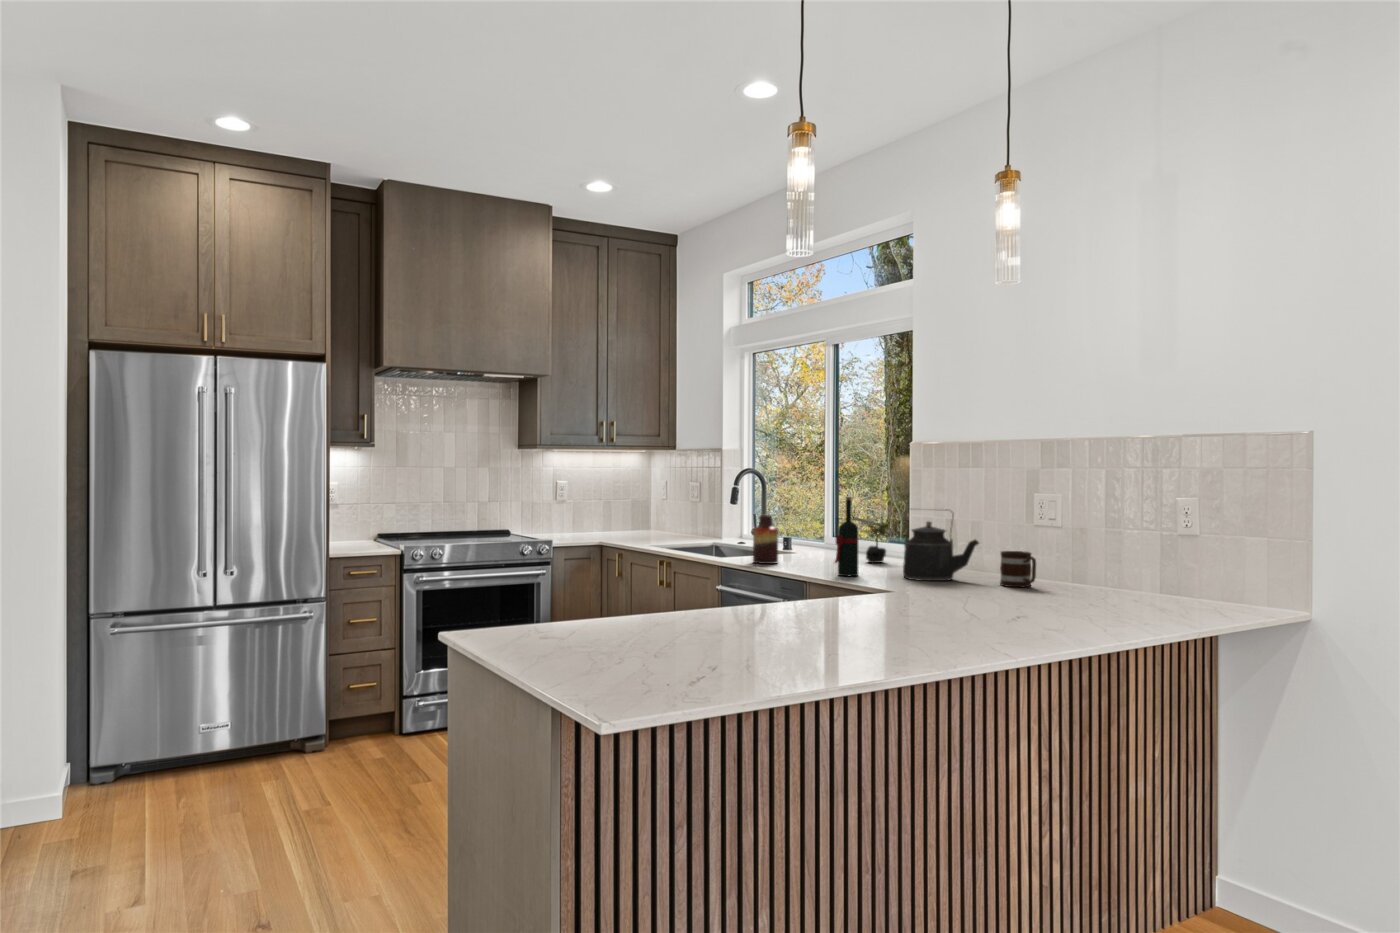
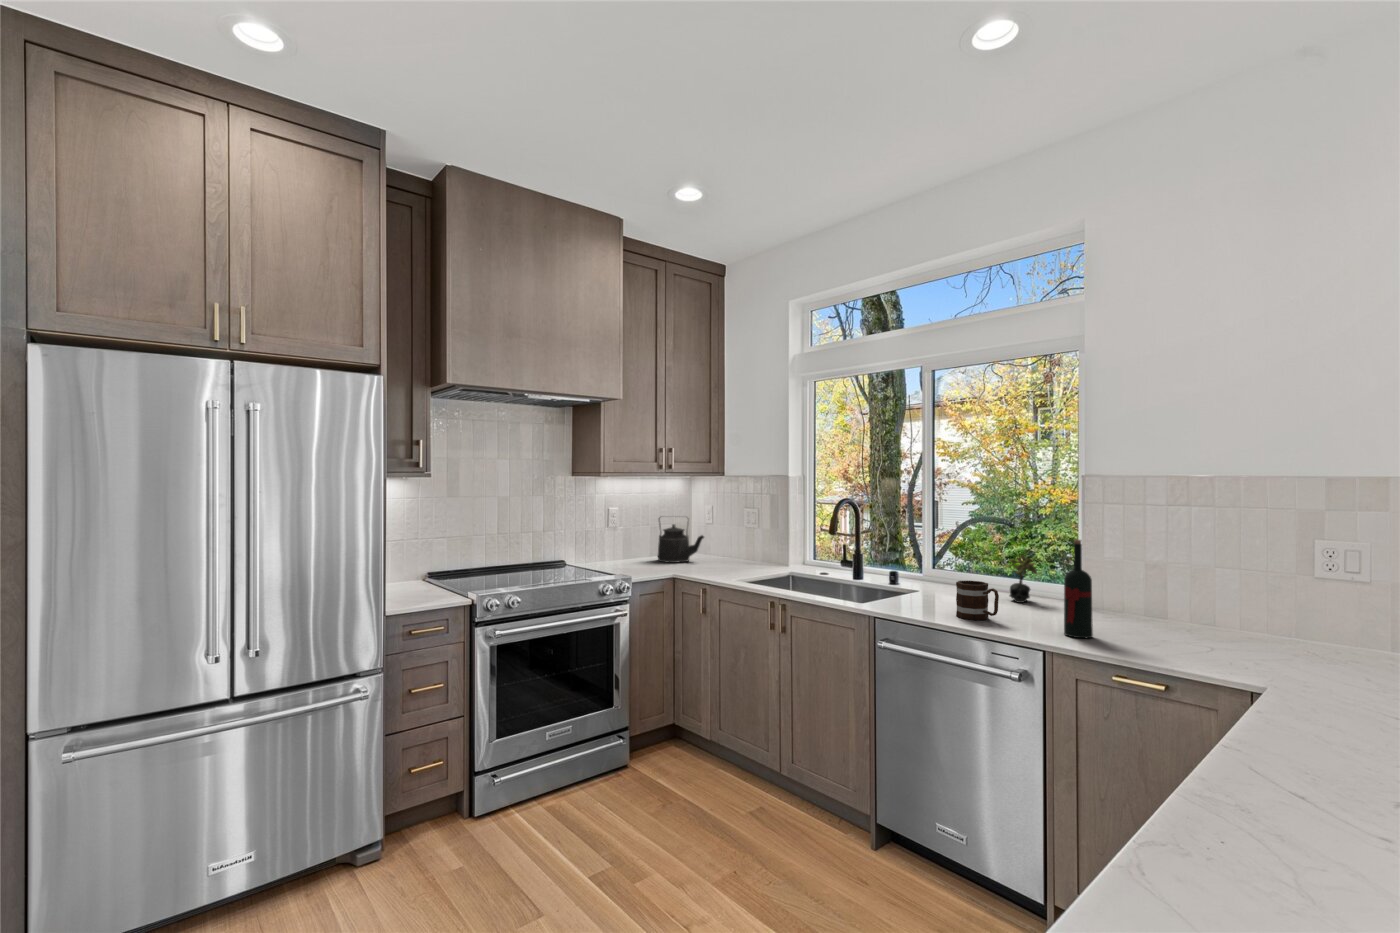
kettle: present [903,509,979,581] -> present [658,518,704,563]
vase: present [753,515,778,564] -> none [908,554,939,612]
mug: present [1000,551,1036,587] -> present [956,581,999,620]

